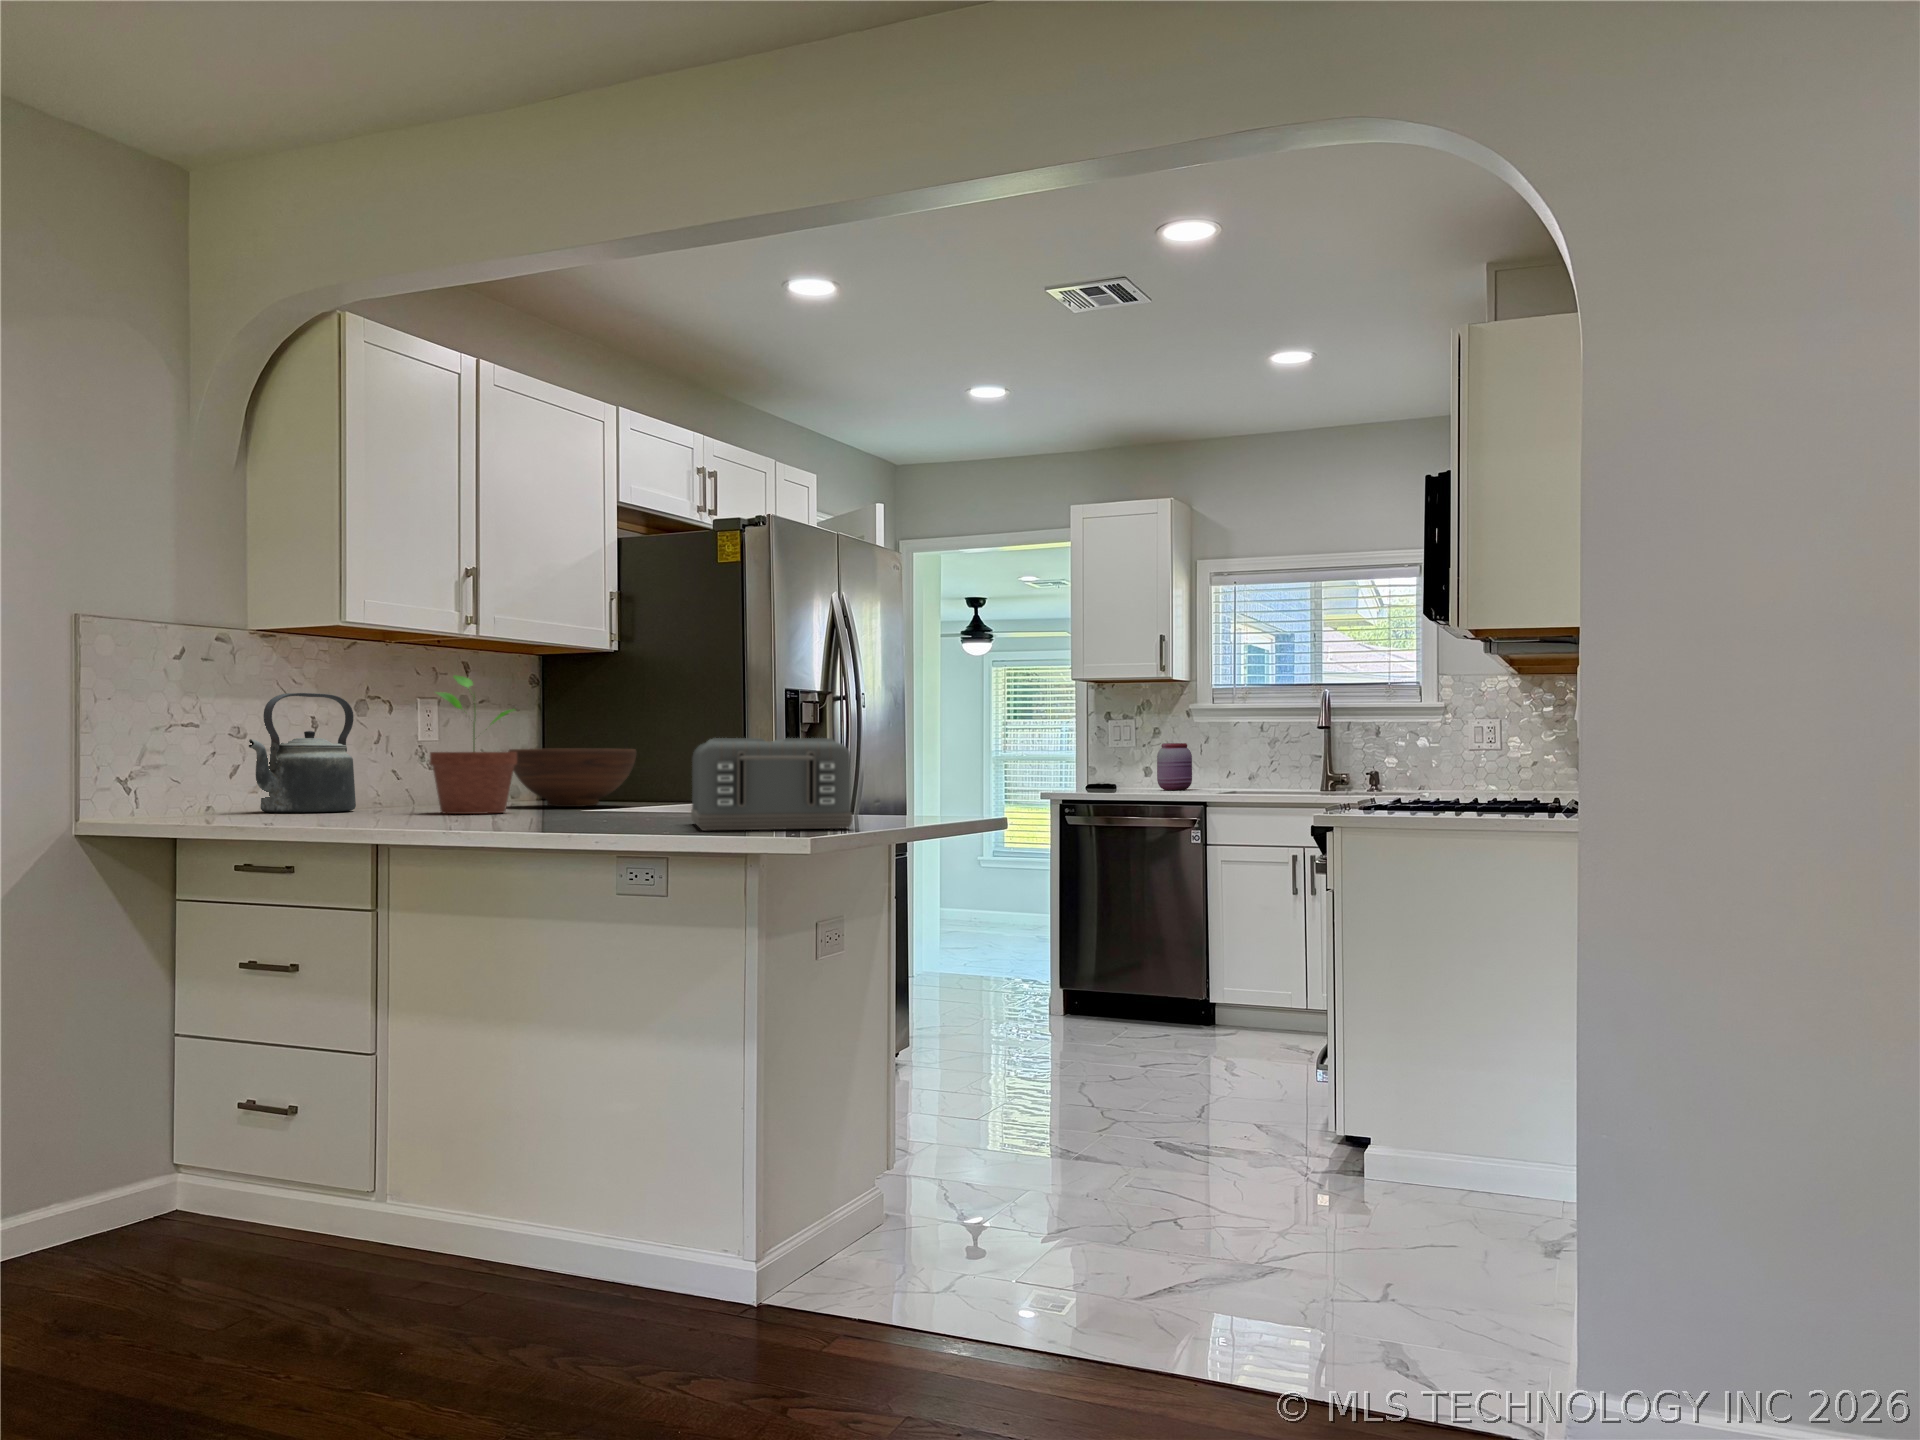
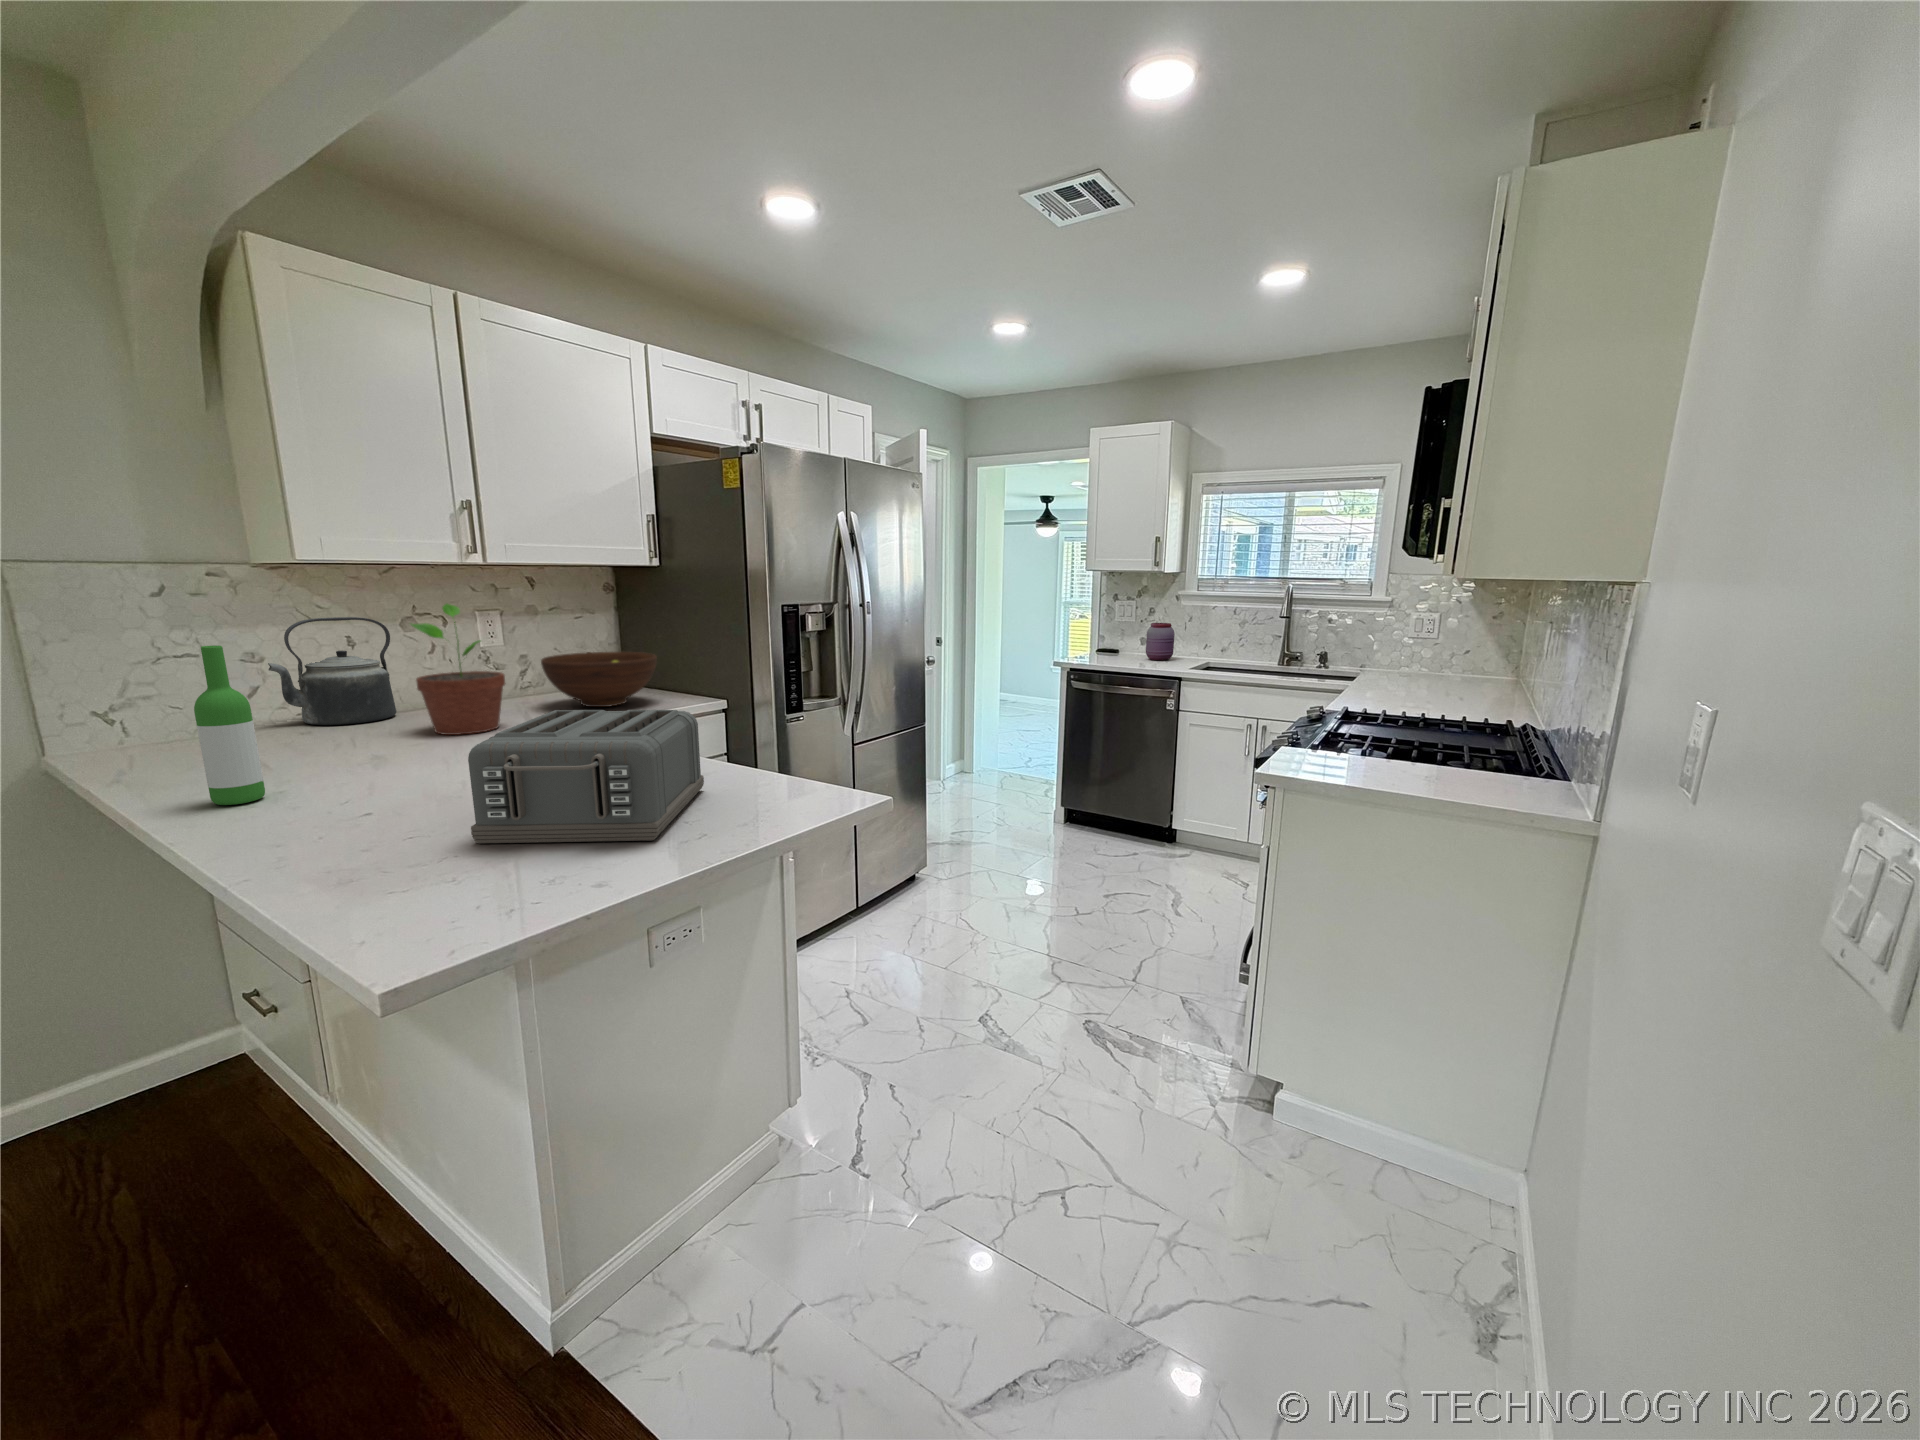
wine bottle: none [385,677,427,827] -> present [194,646,265,805]

